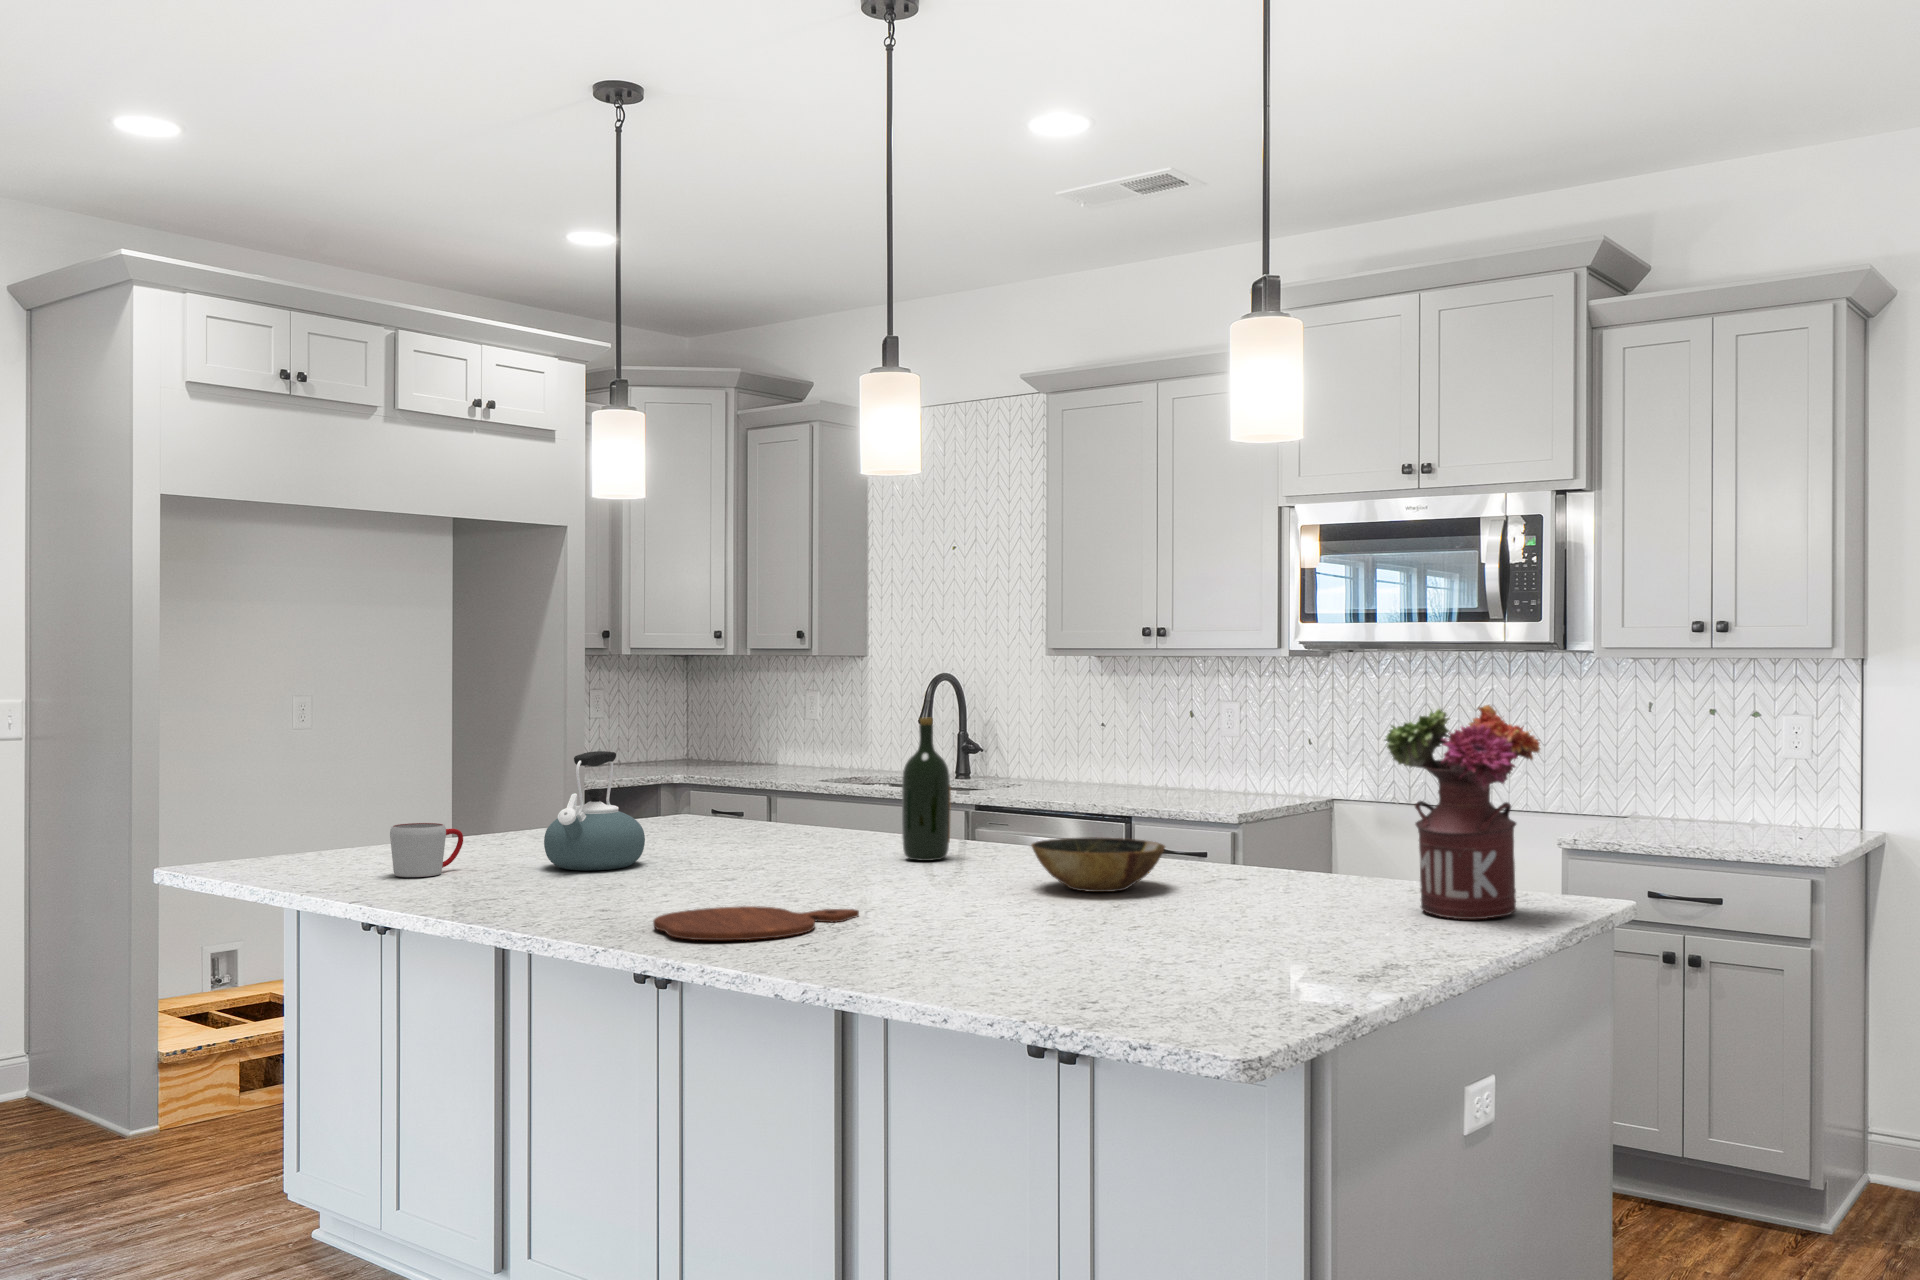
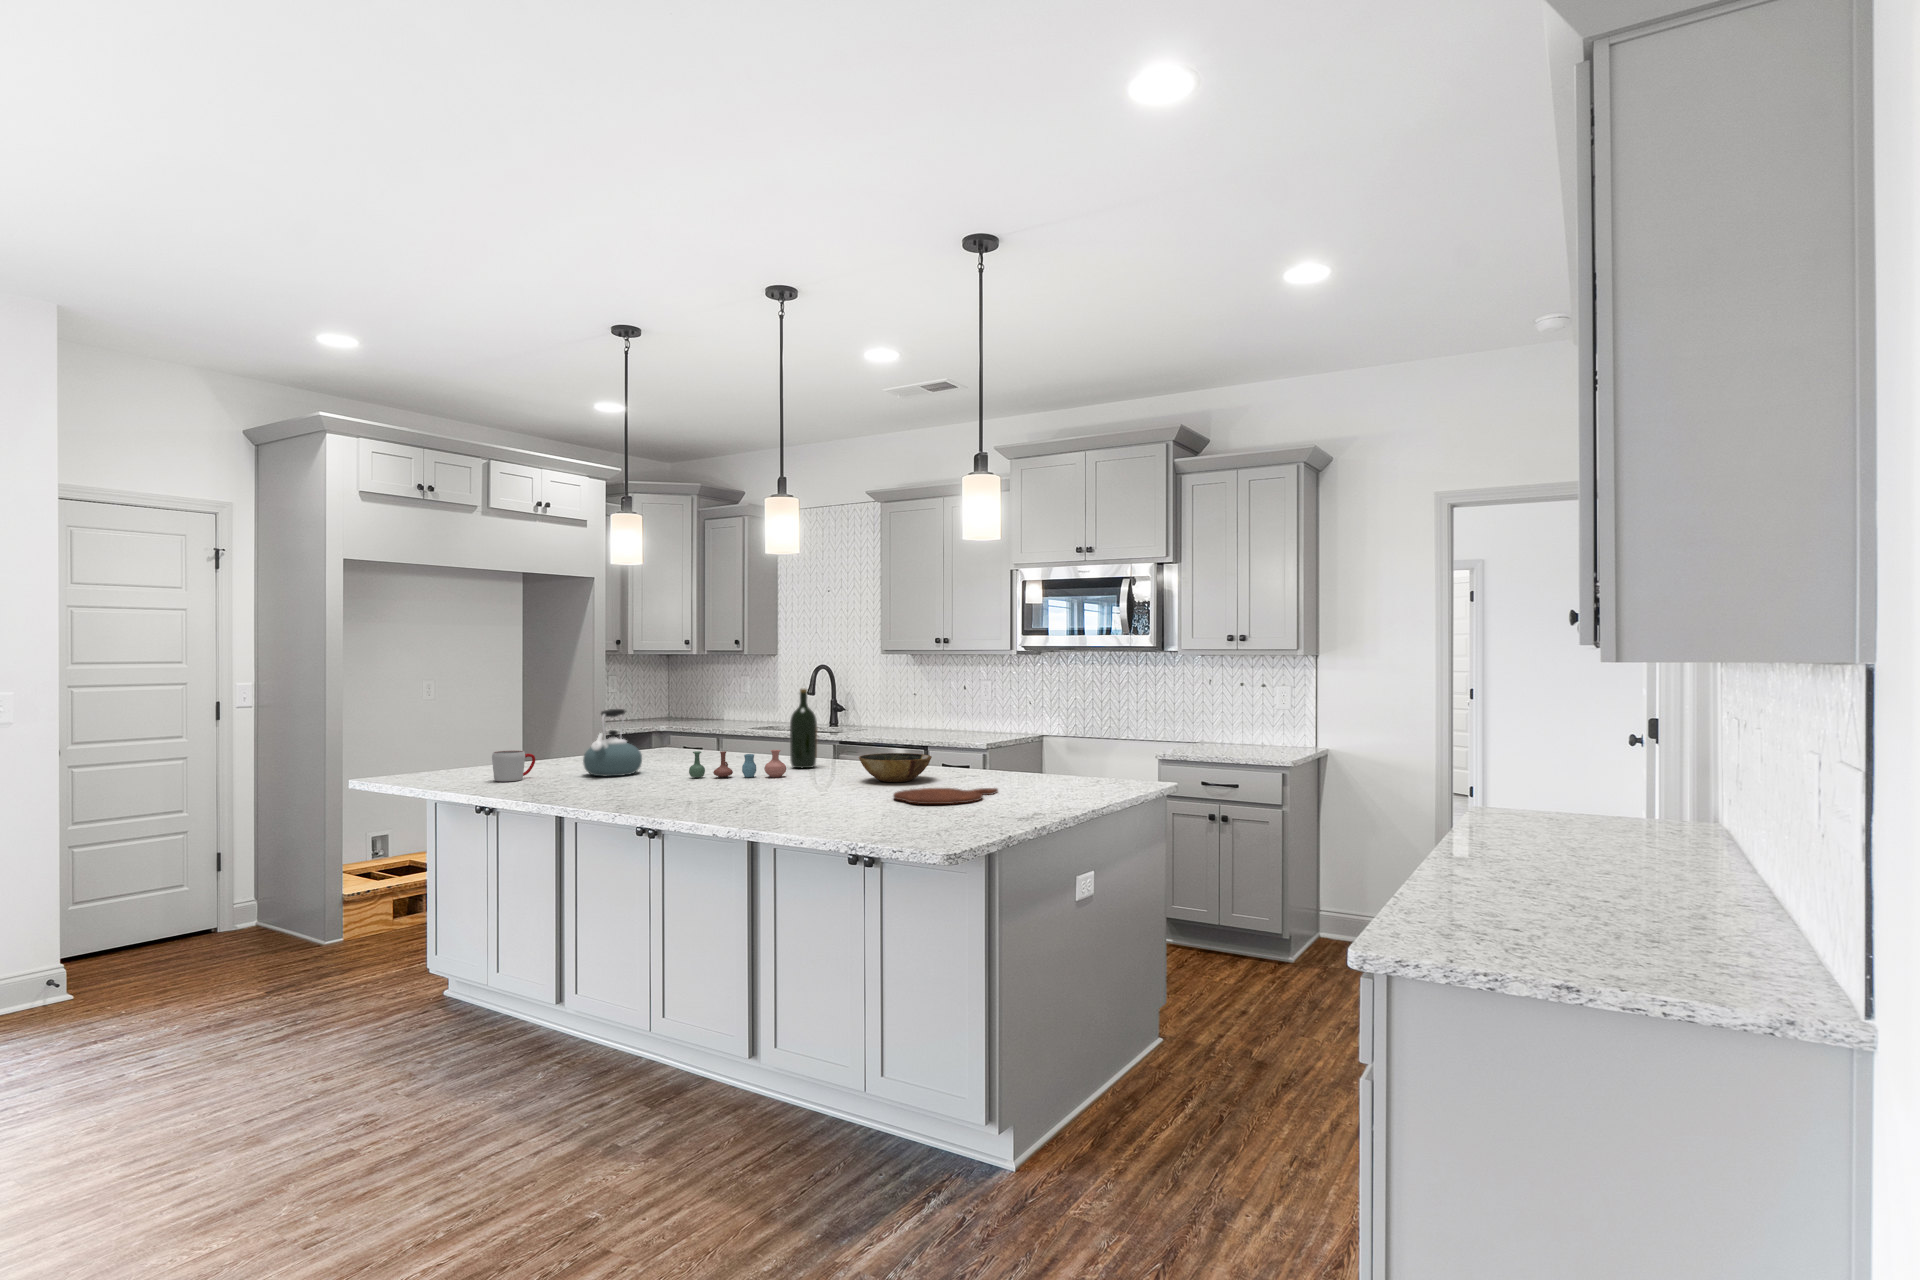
flower arrangement: present [1385,705,1540,919] -> none [1043,678,1123,791]
vase: none [726,828,899,878] -> present [689,750,786,777]
cutting board: present [653,906,859,940] -> present [893,788,998,804]

